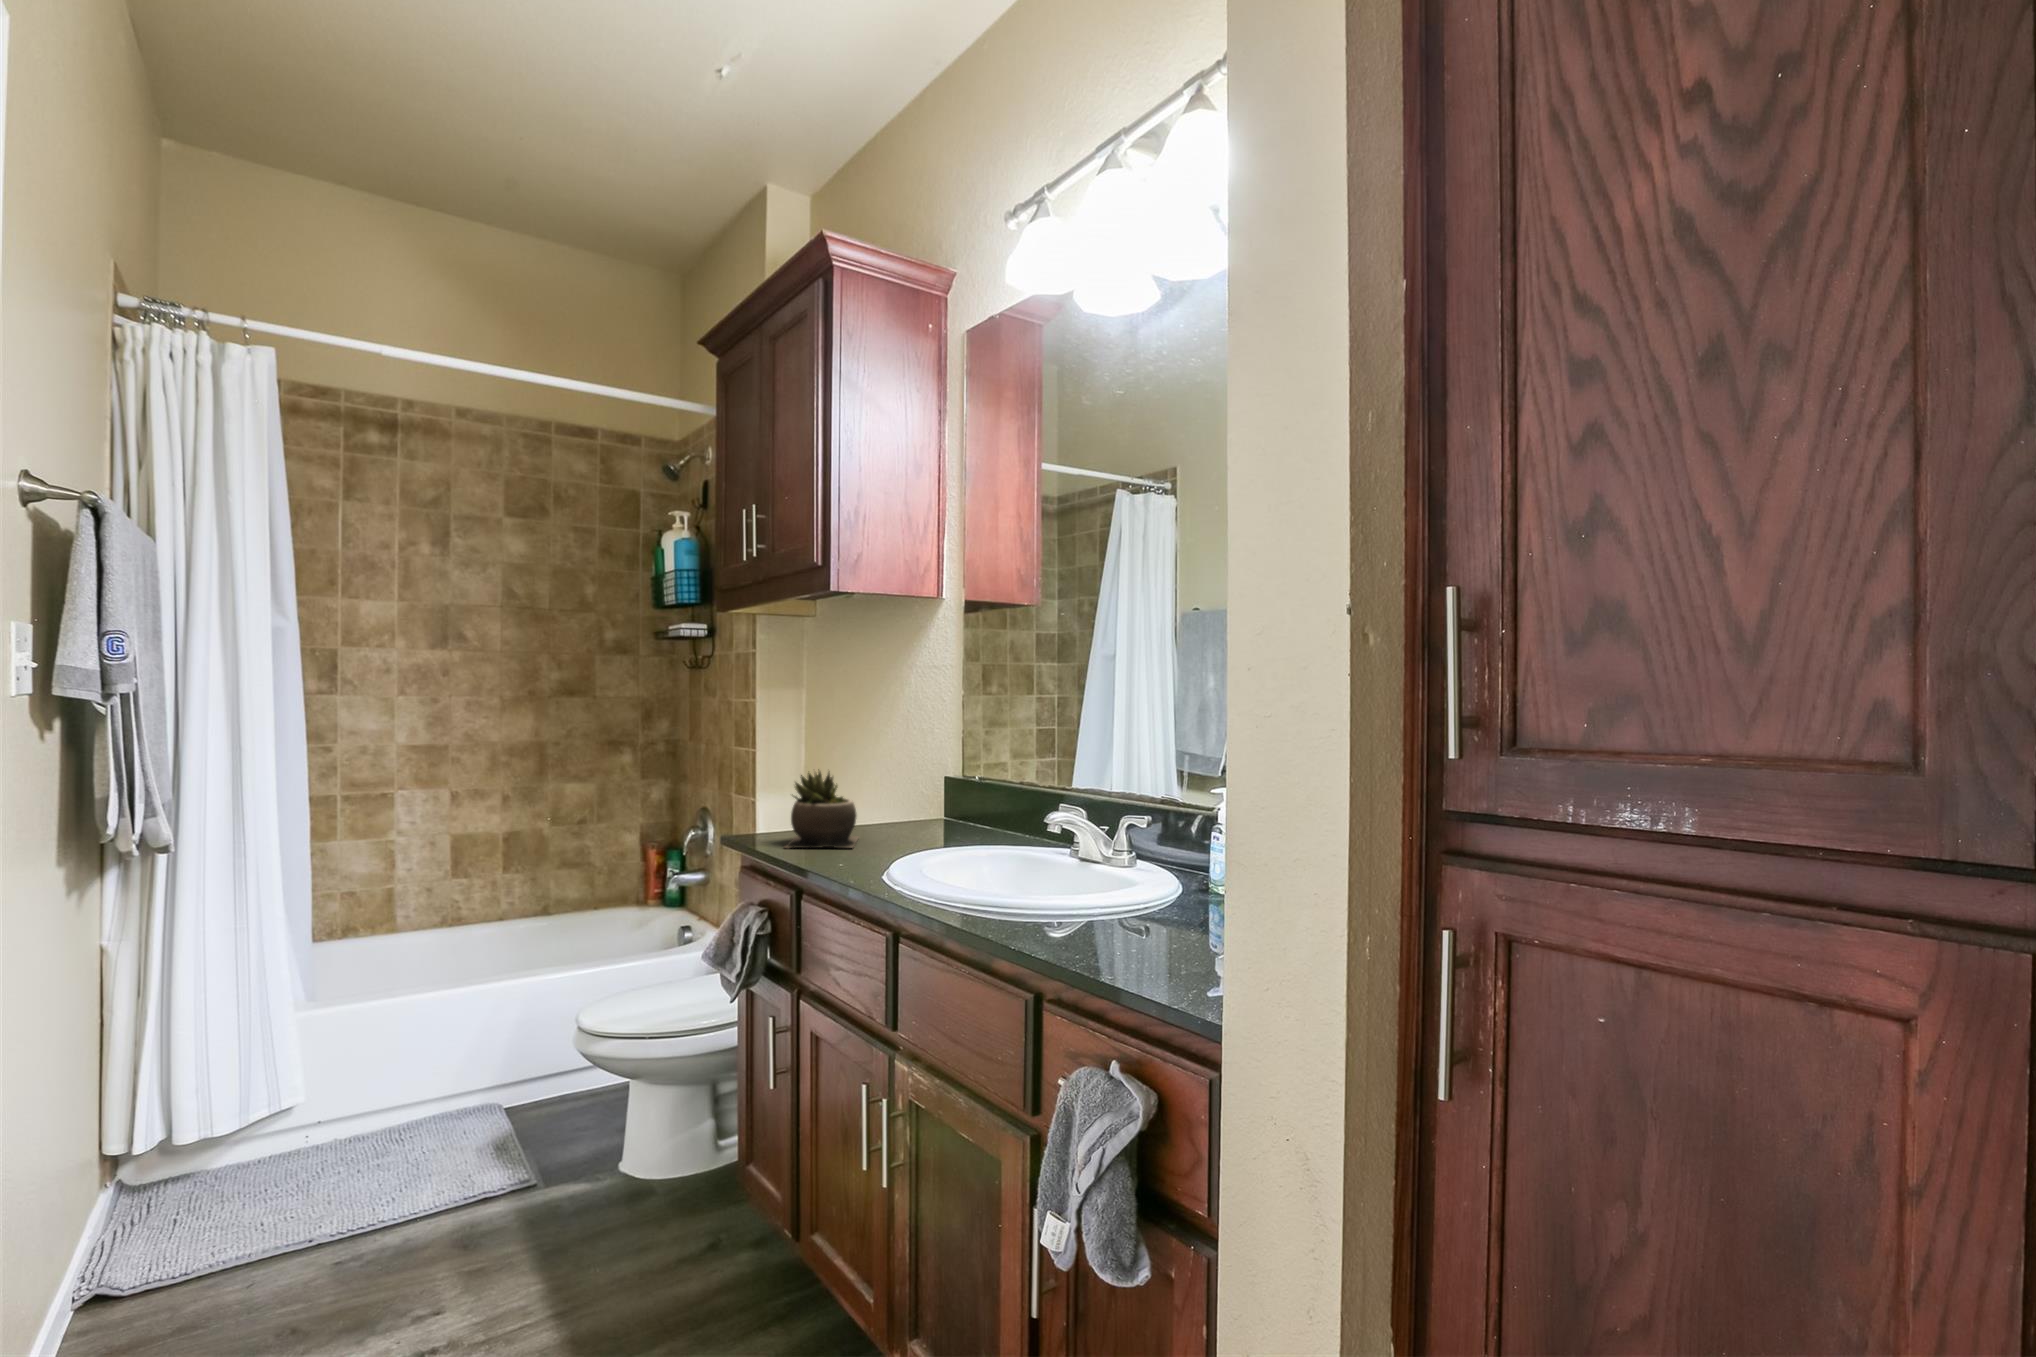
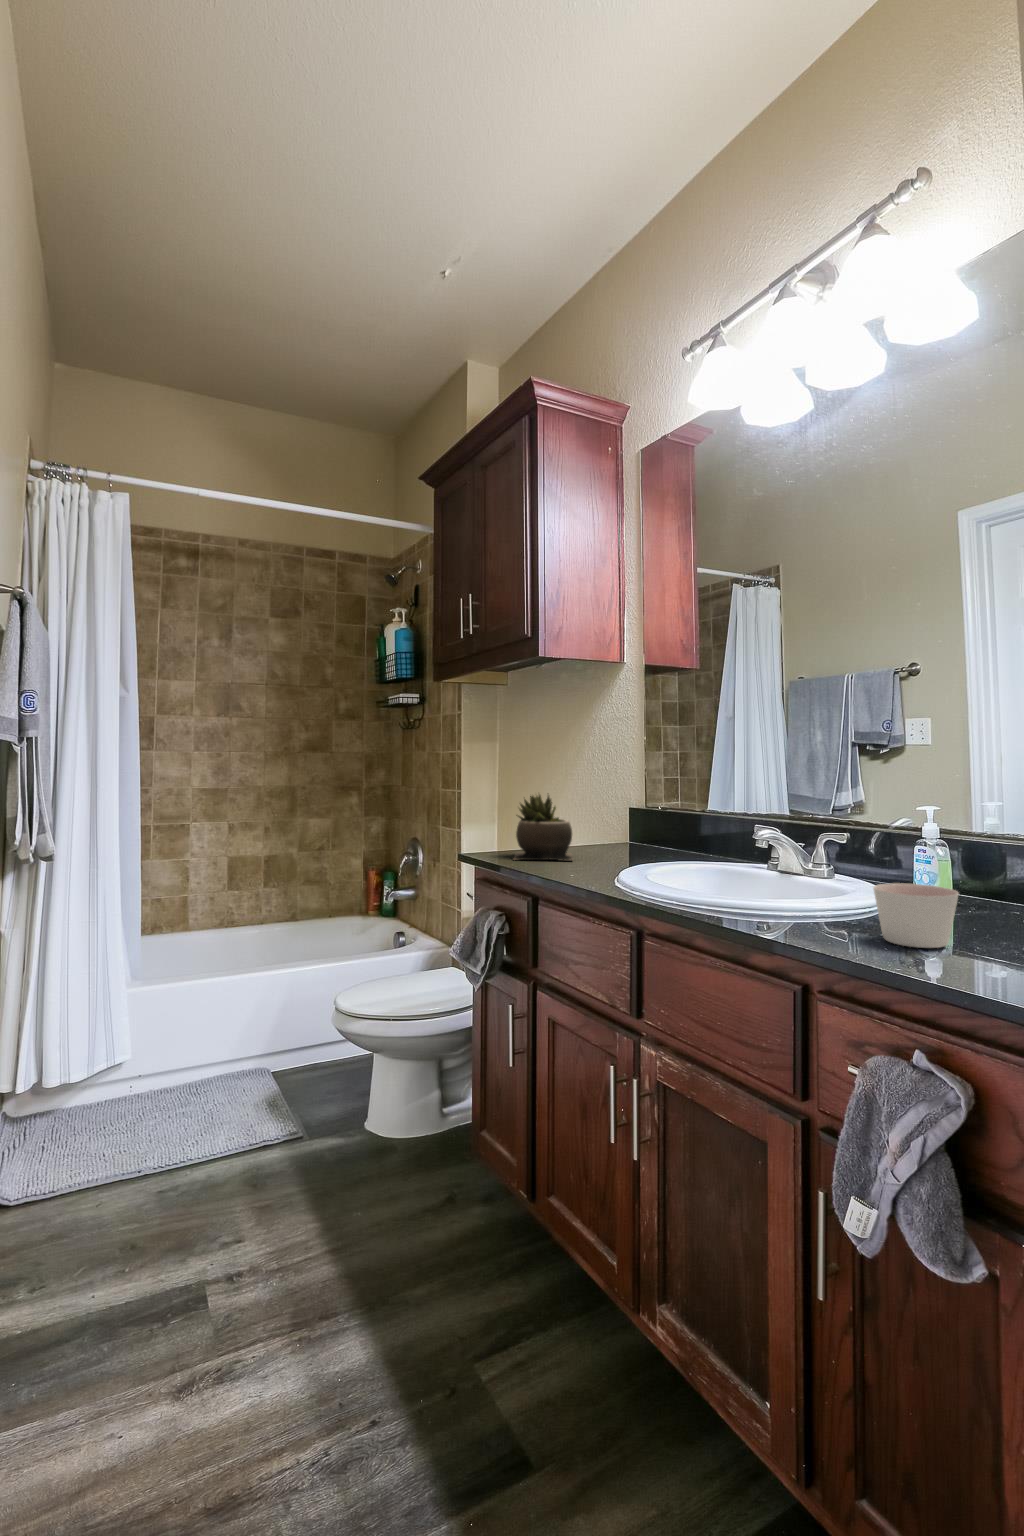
candle: none [1083,888,1155,953] -> present [873,883,959,948]

